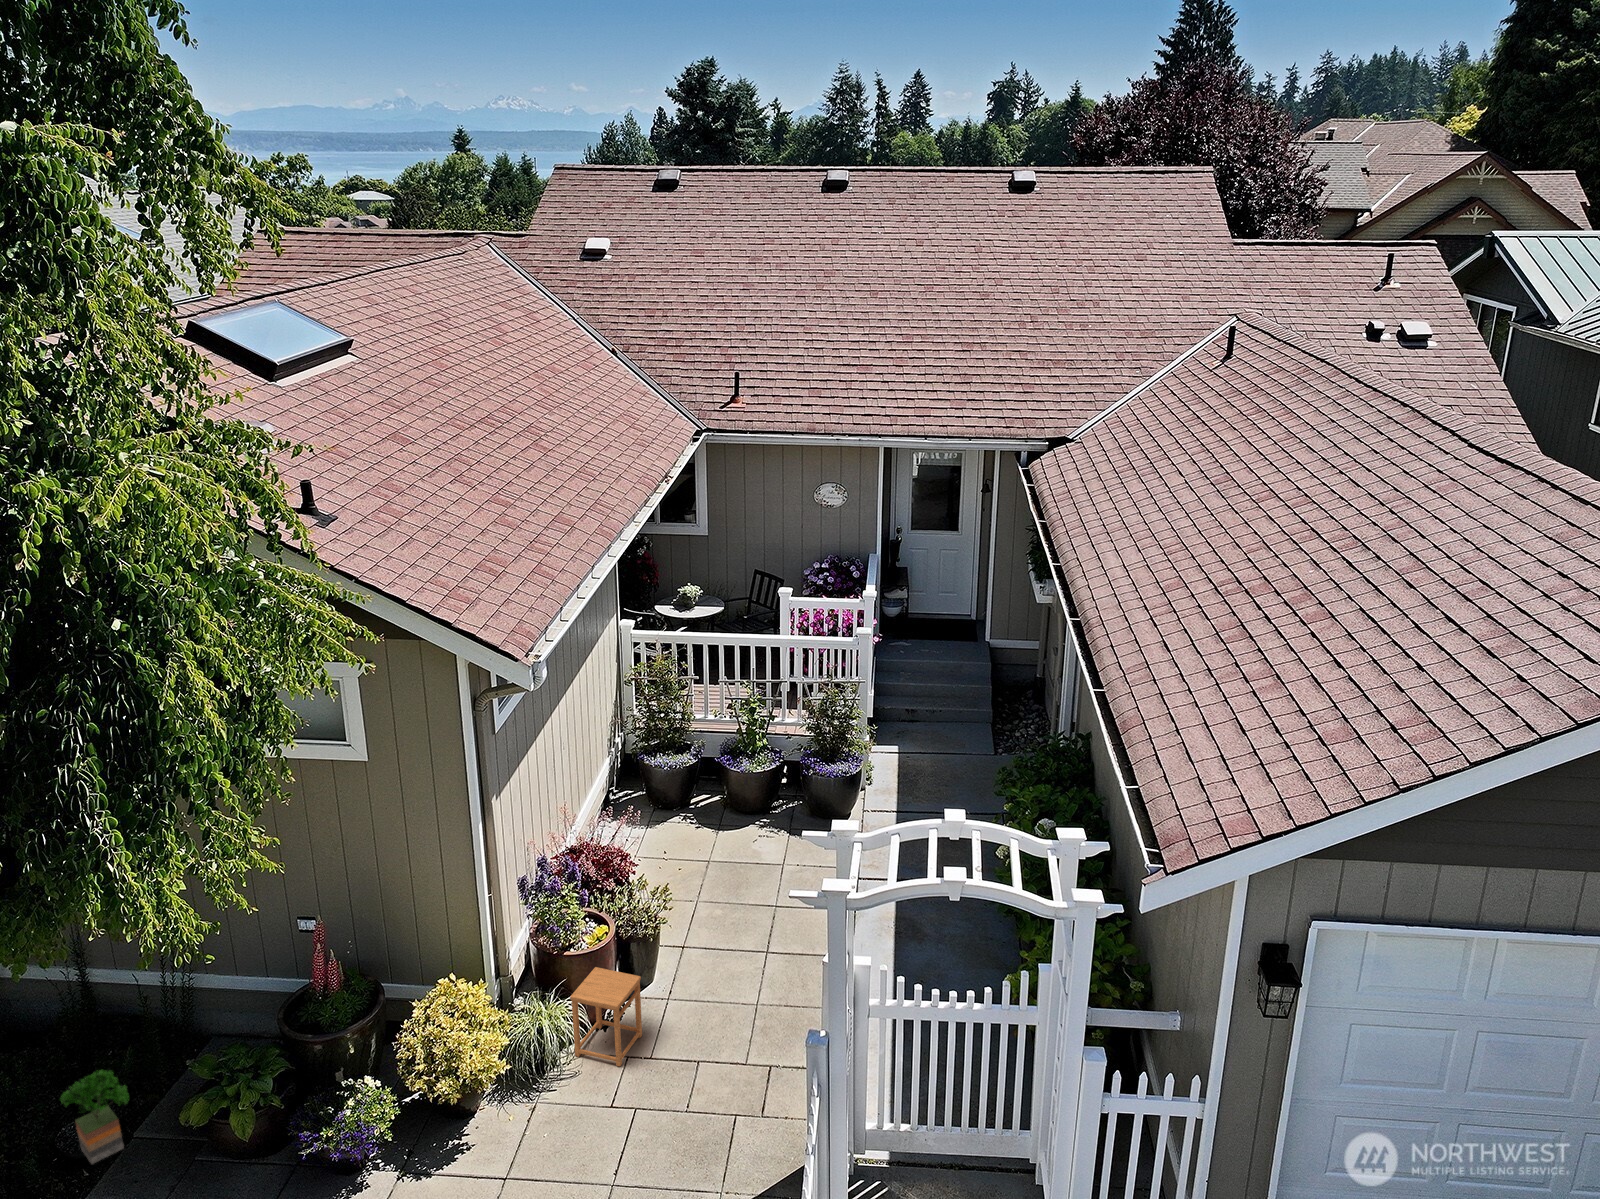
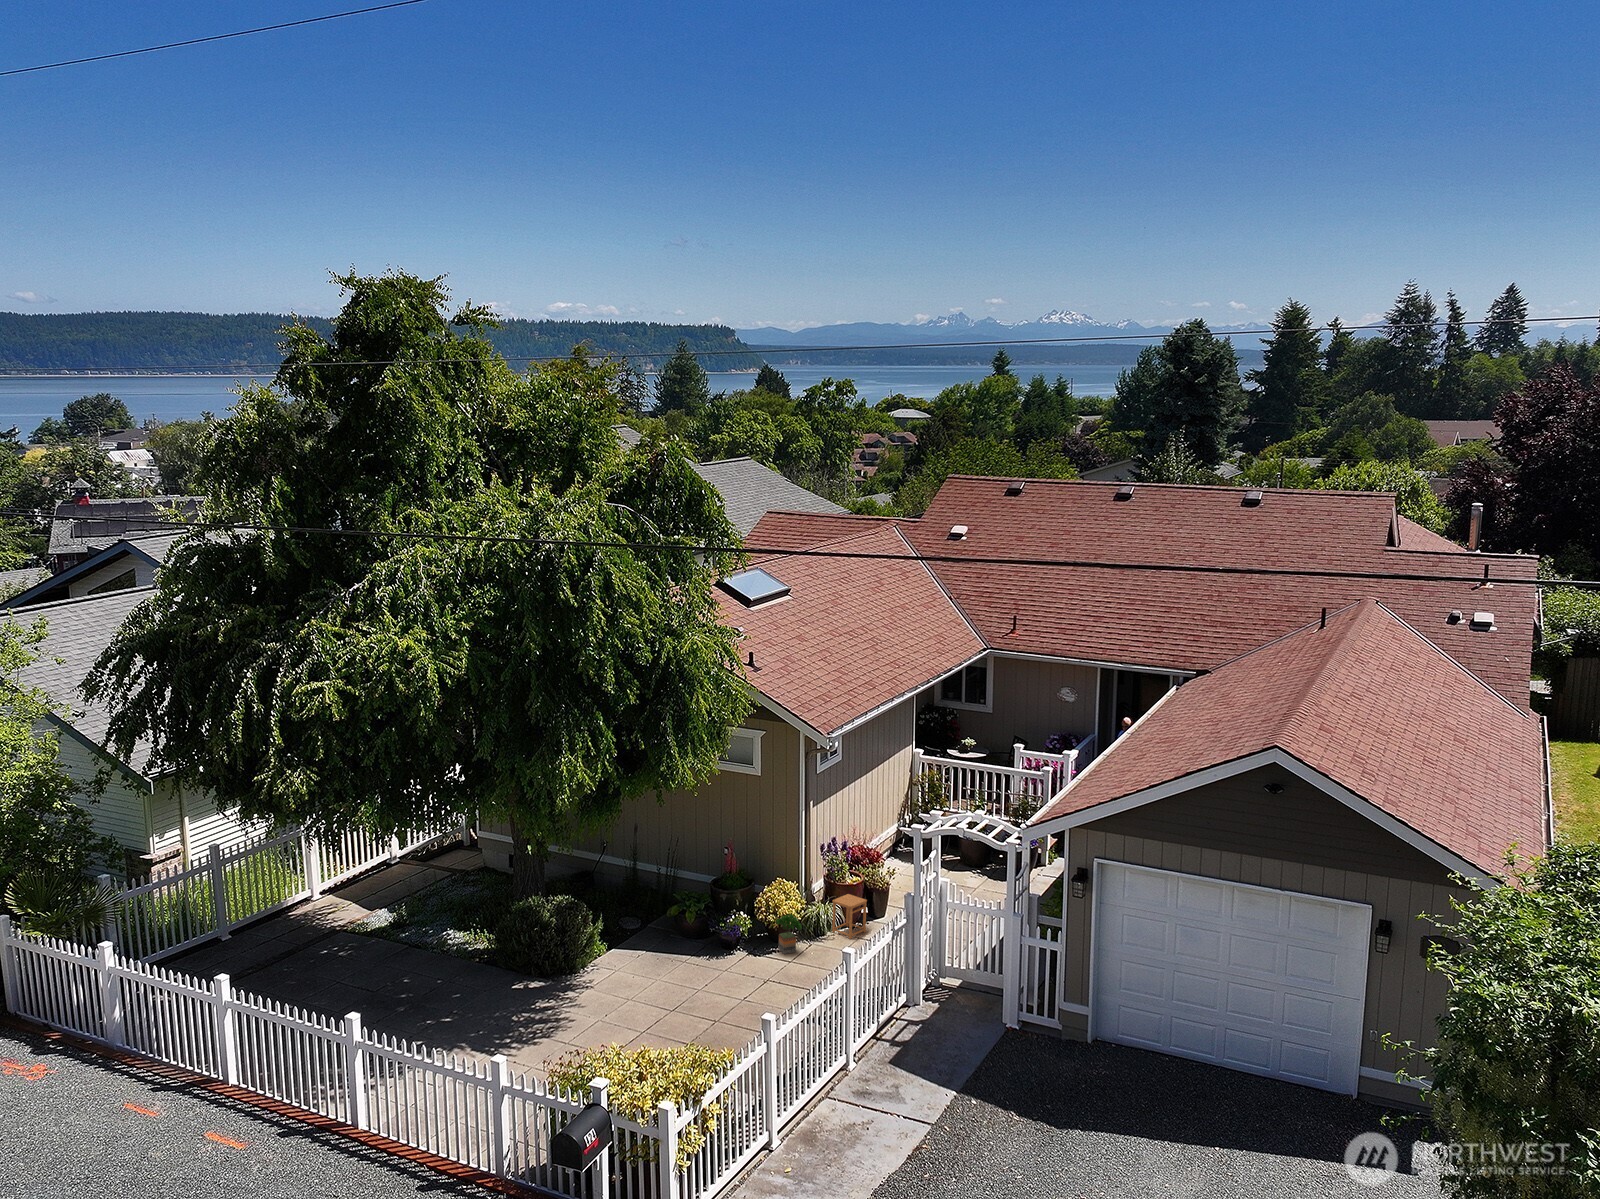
potted tree: present [60,1070,129,1164] -> present [777,914,802,954]

